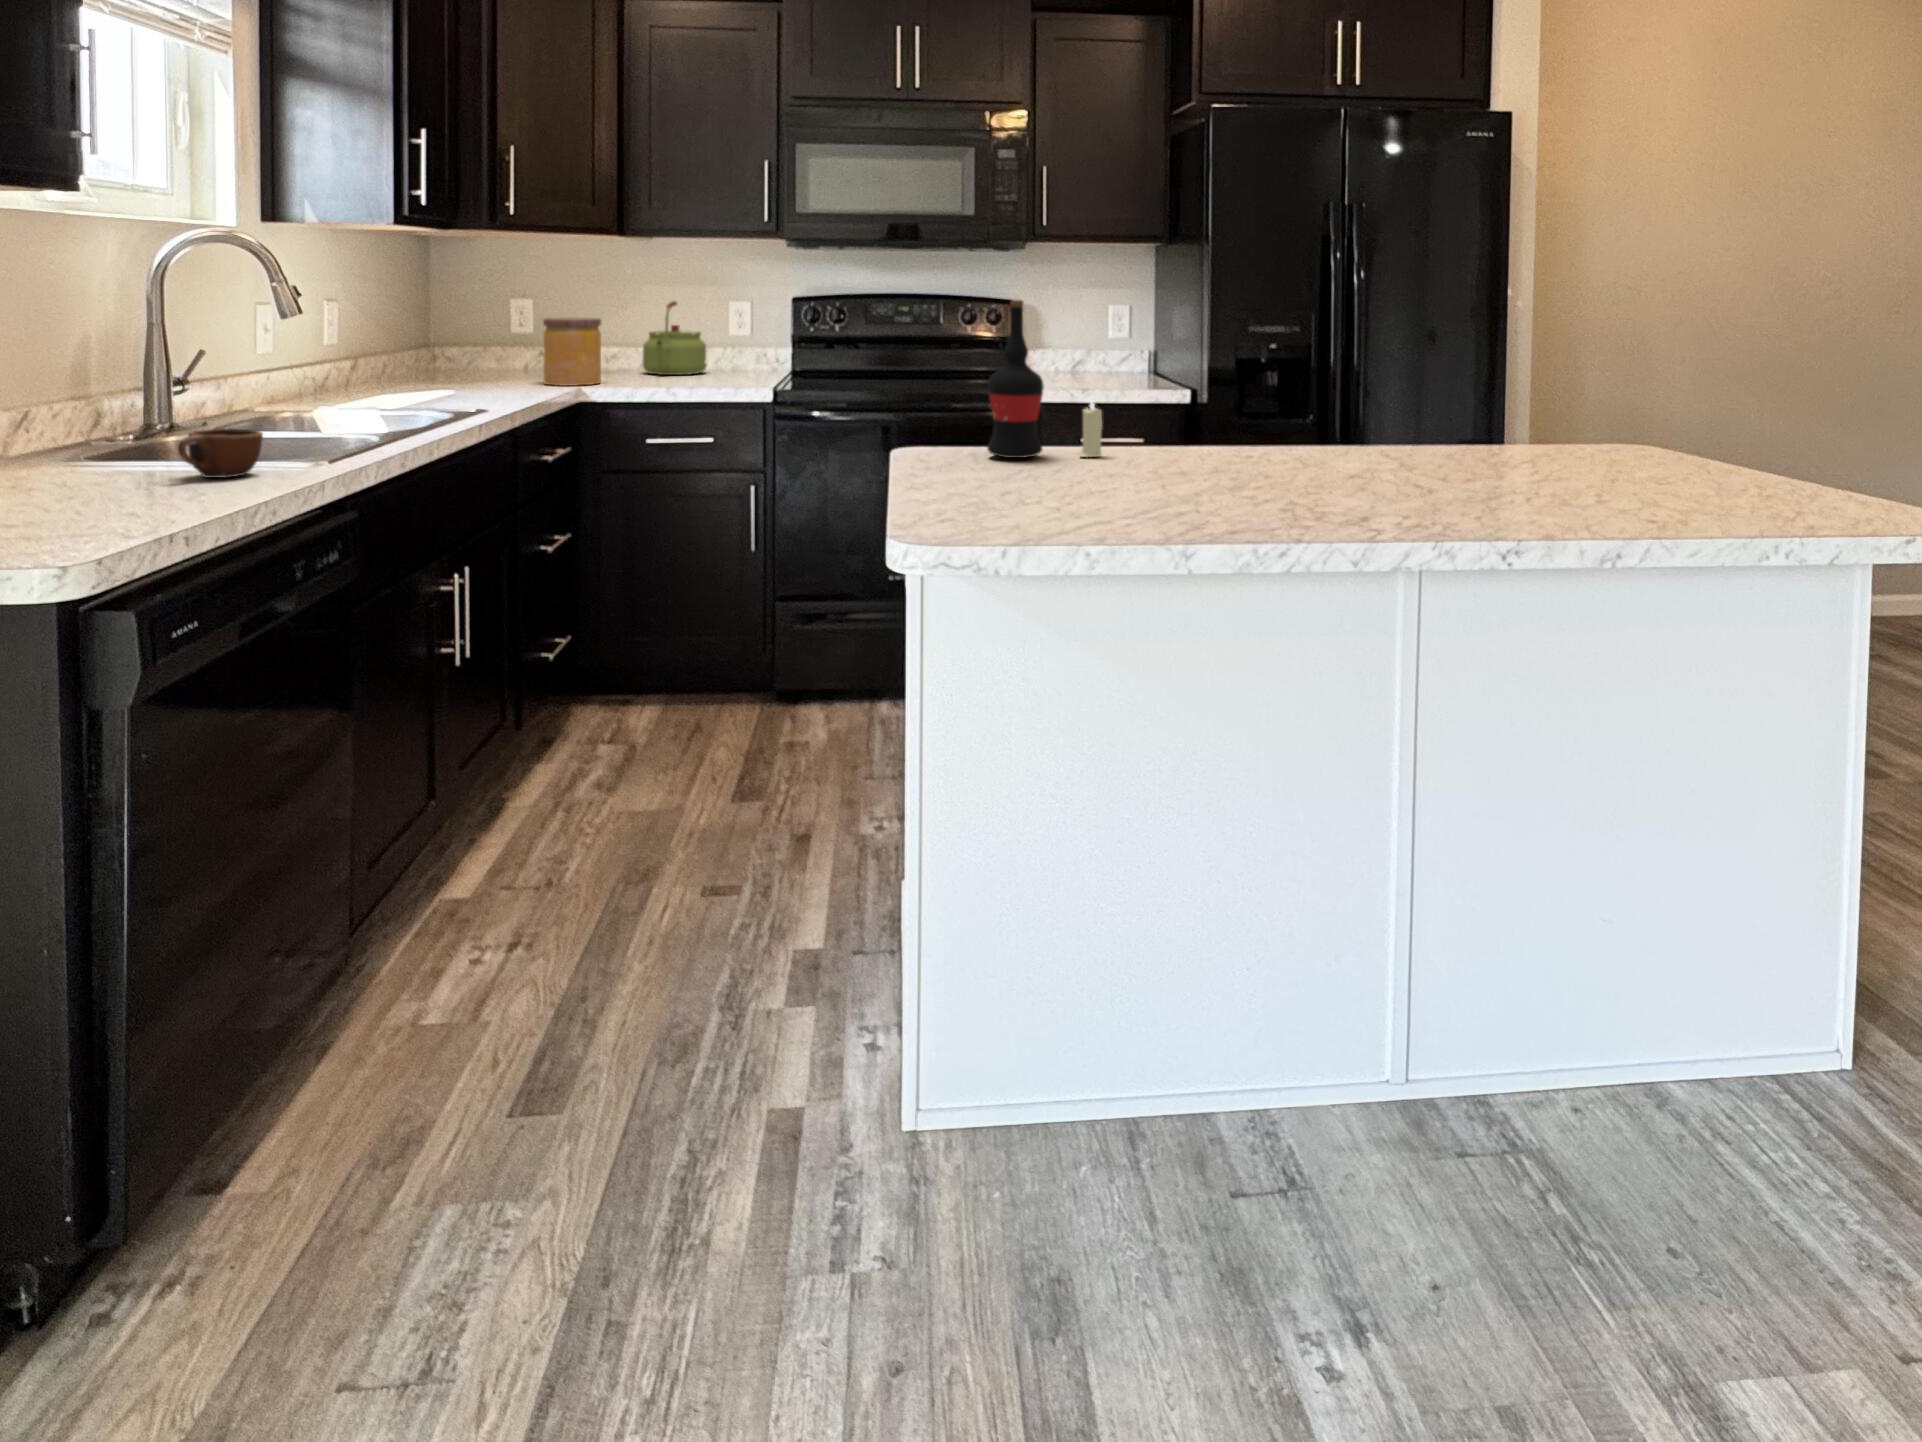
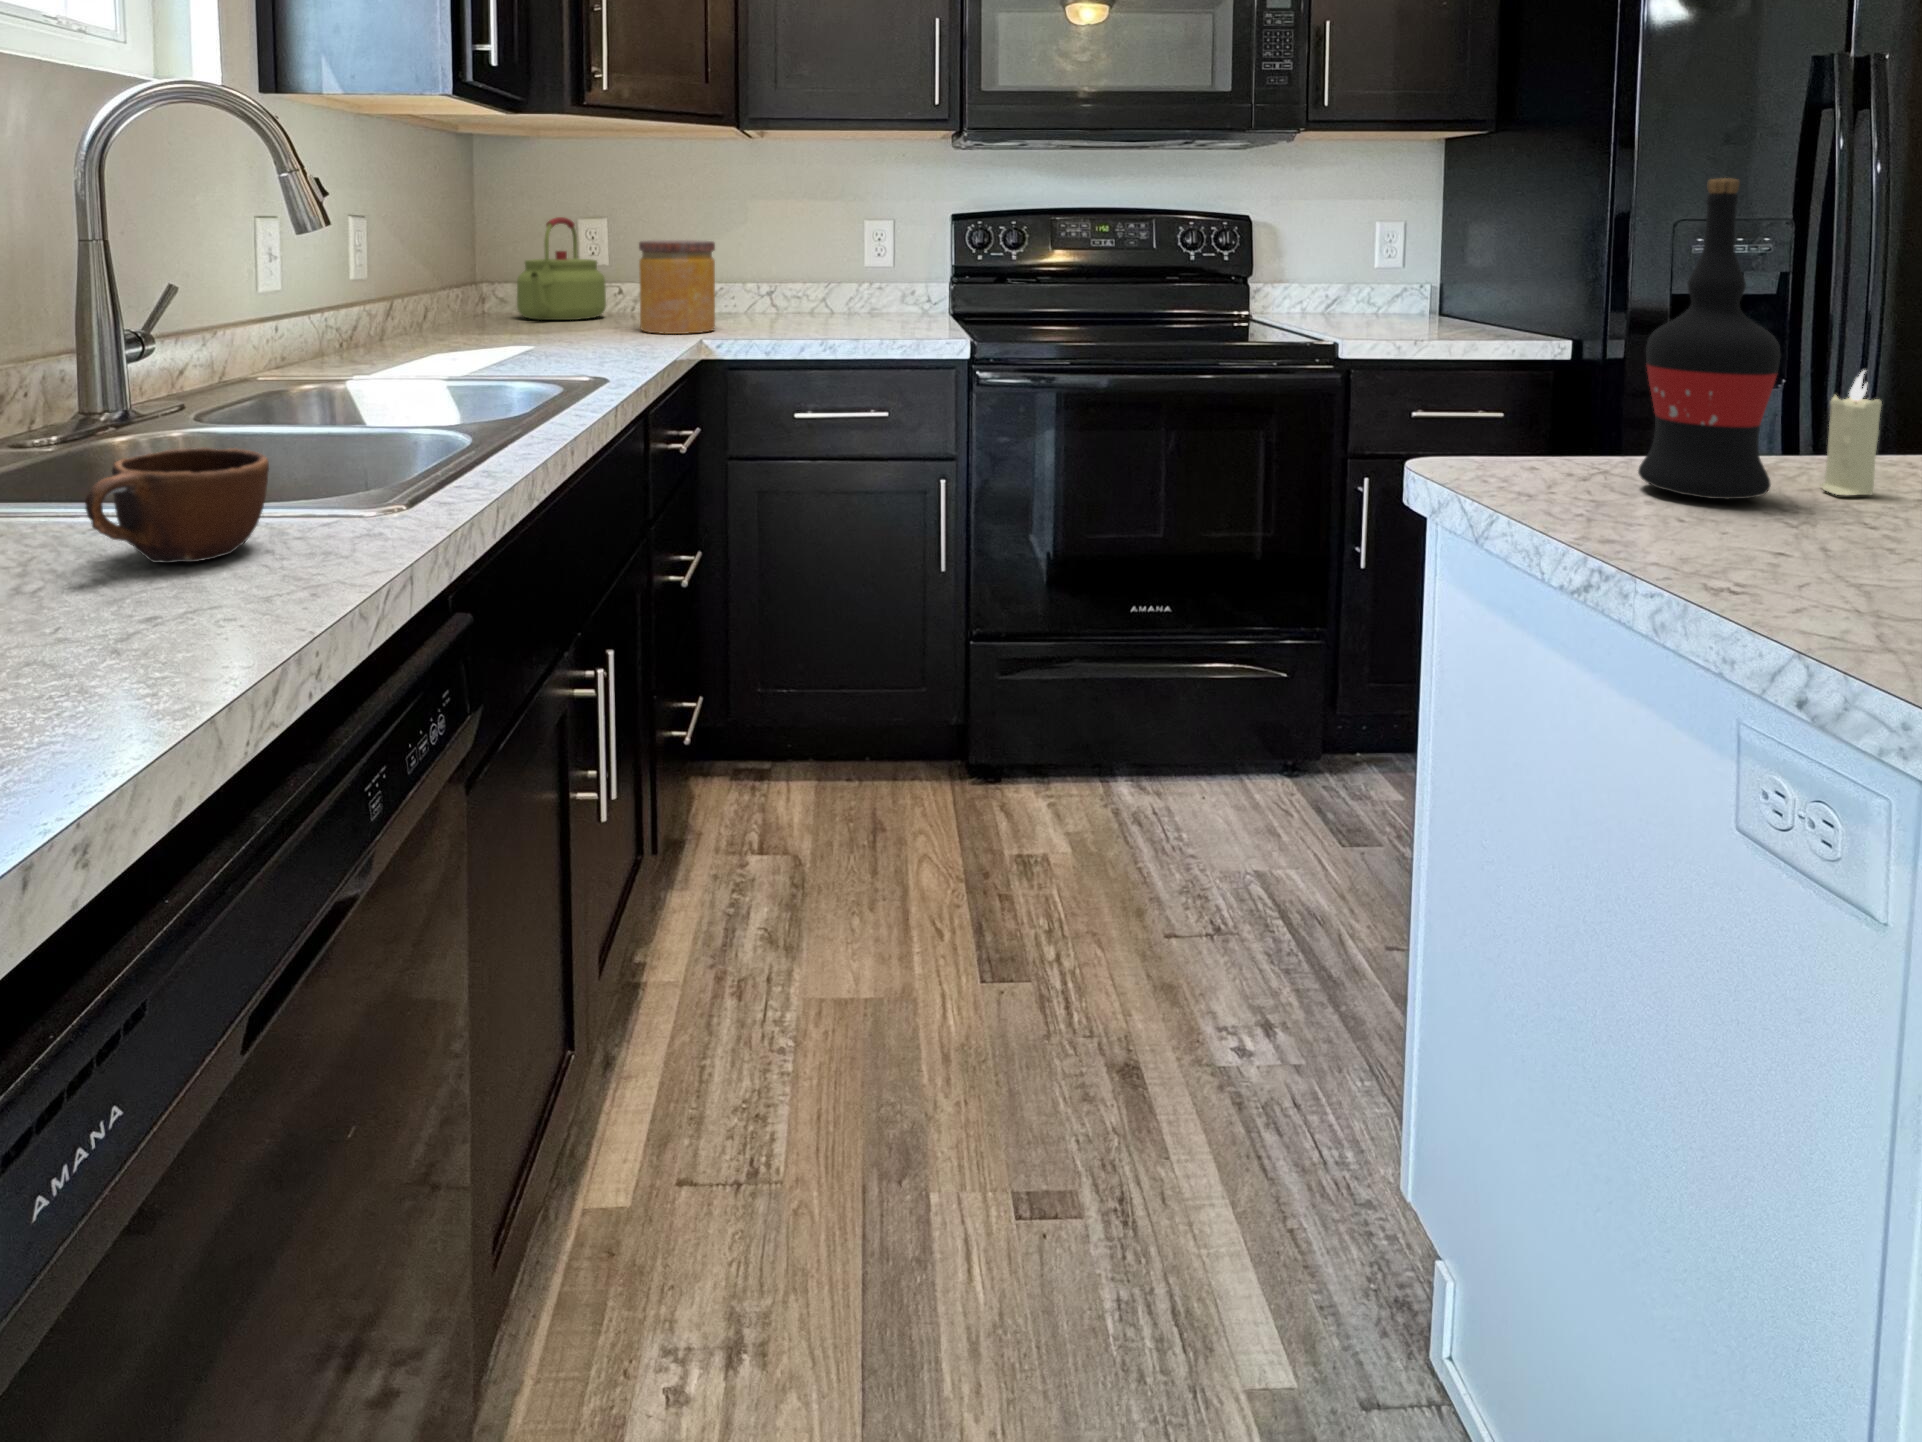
kettle: present [643,301,707,375] -> present [517,217,606,320]

